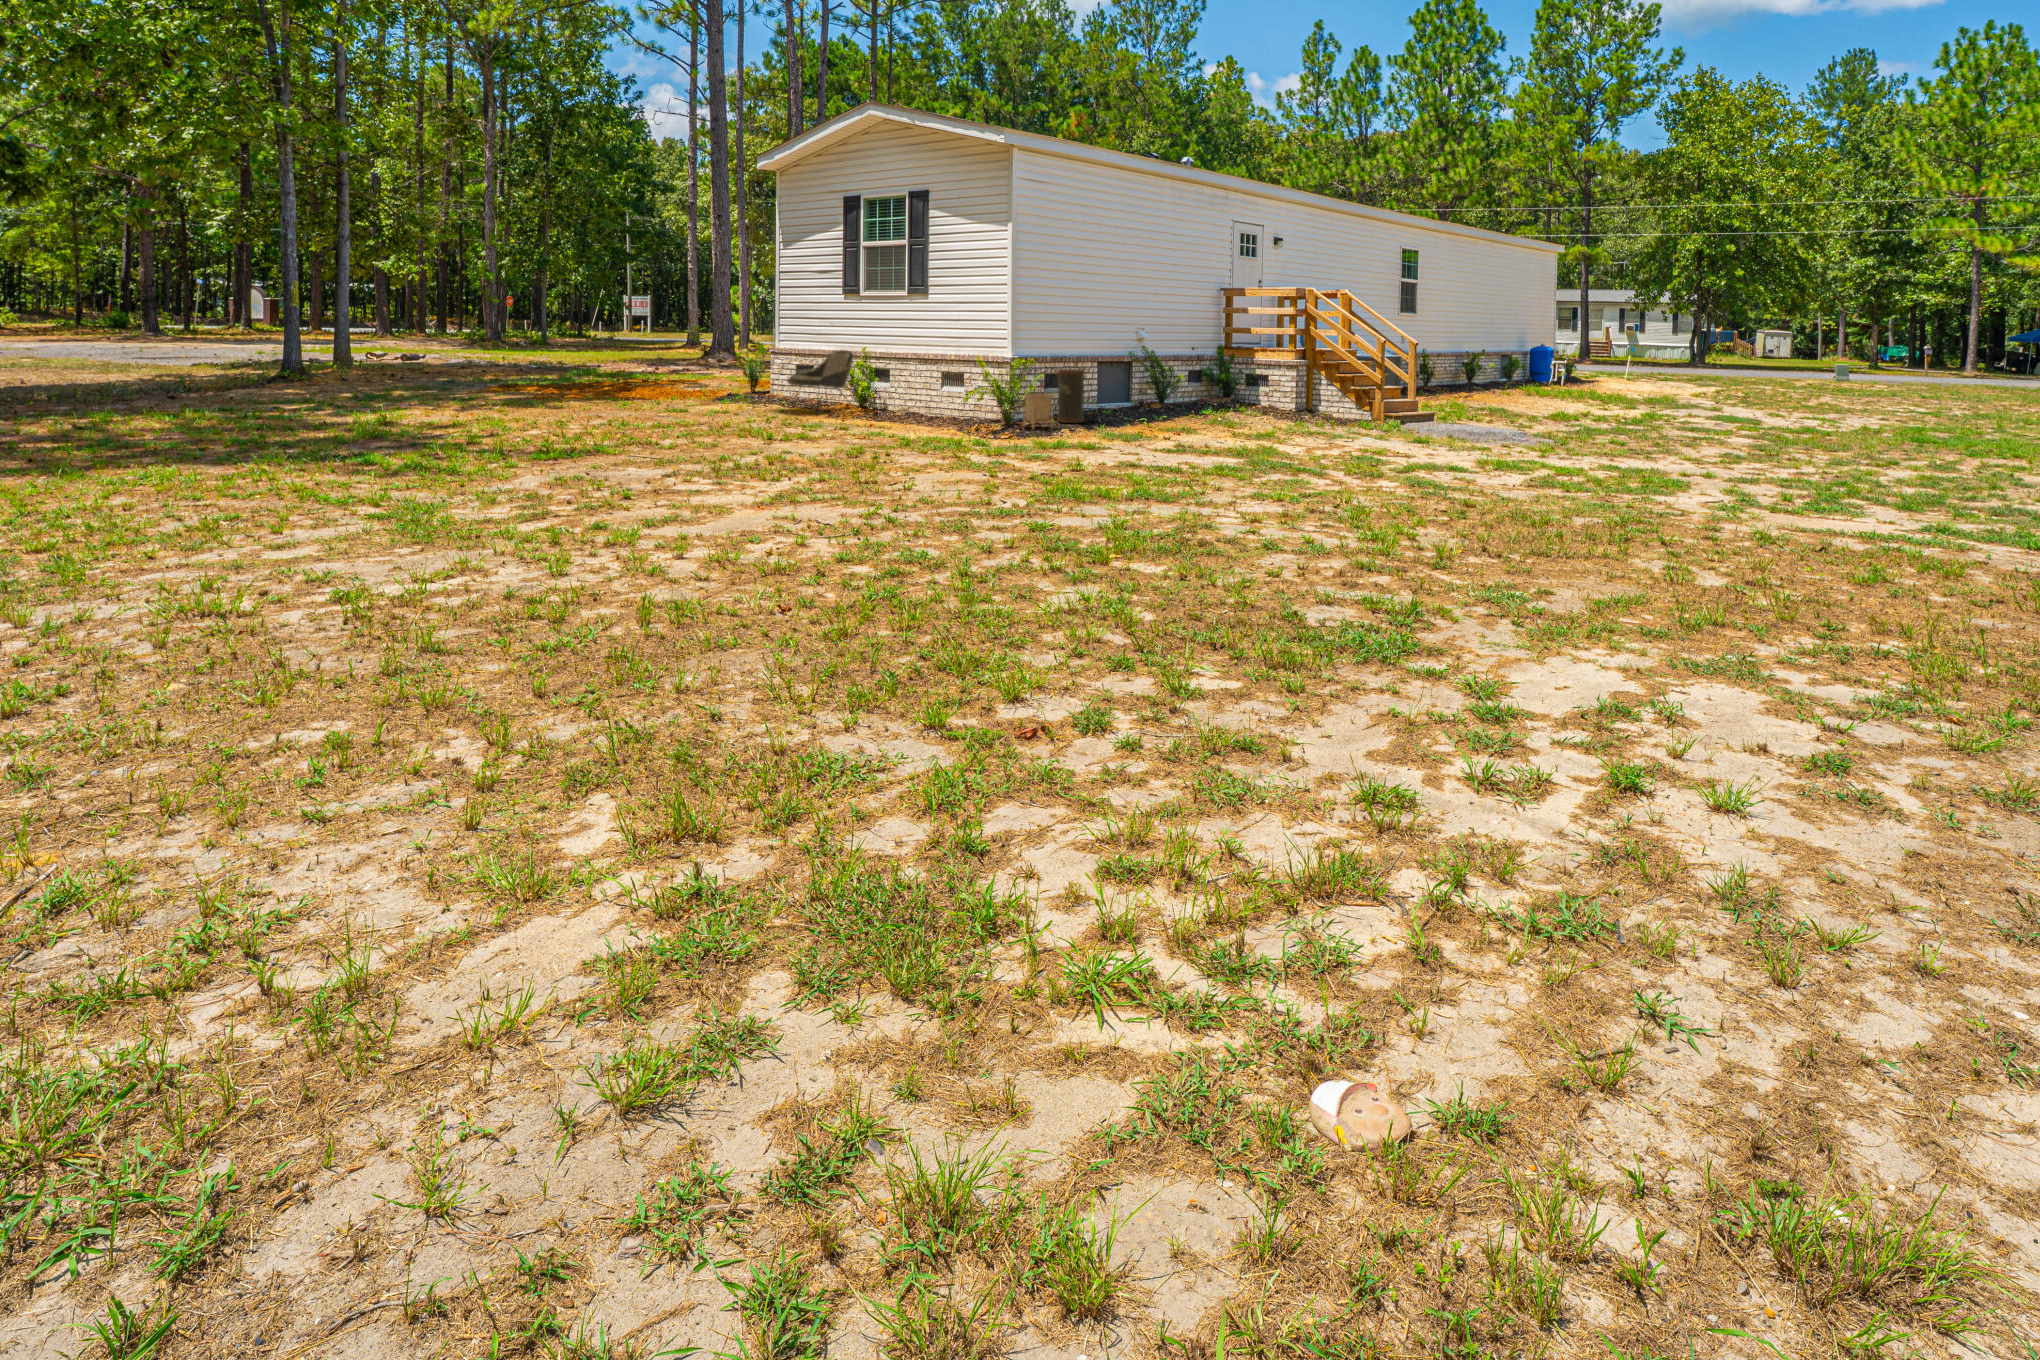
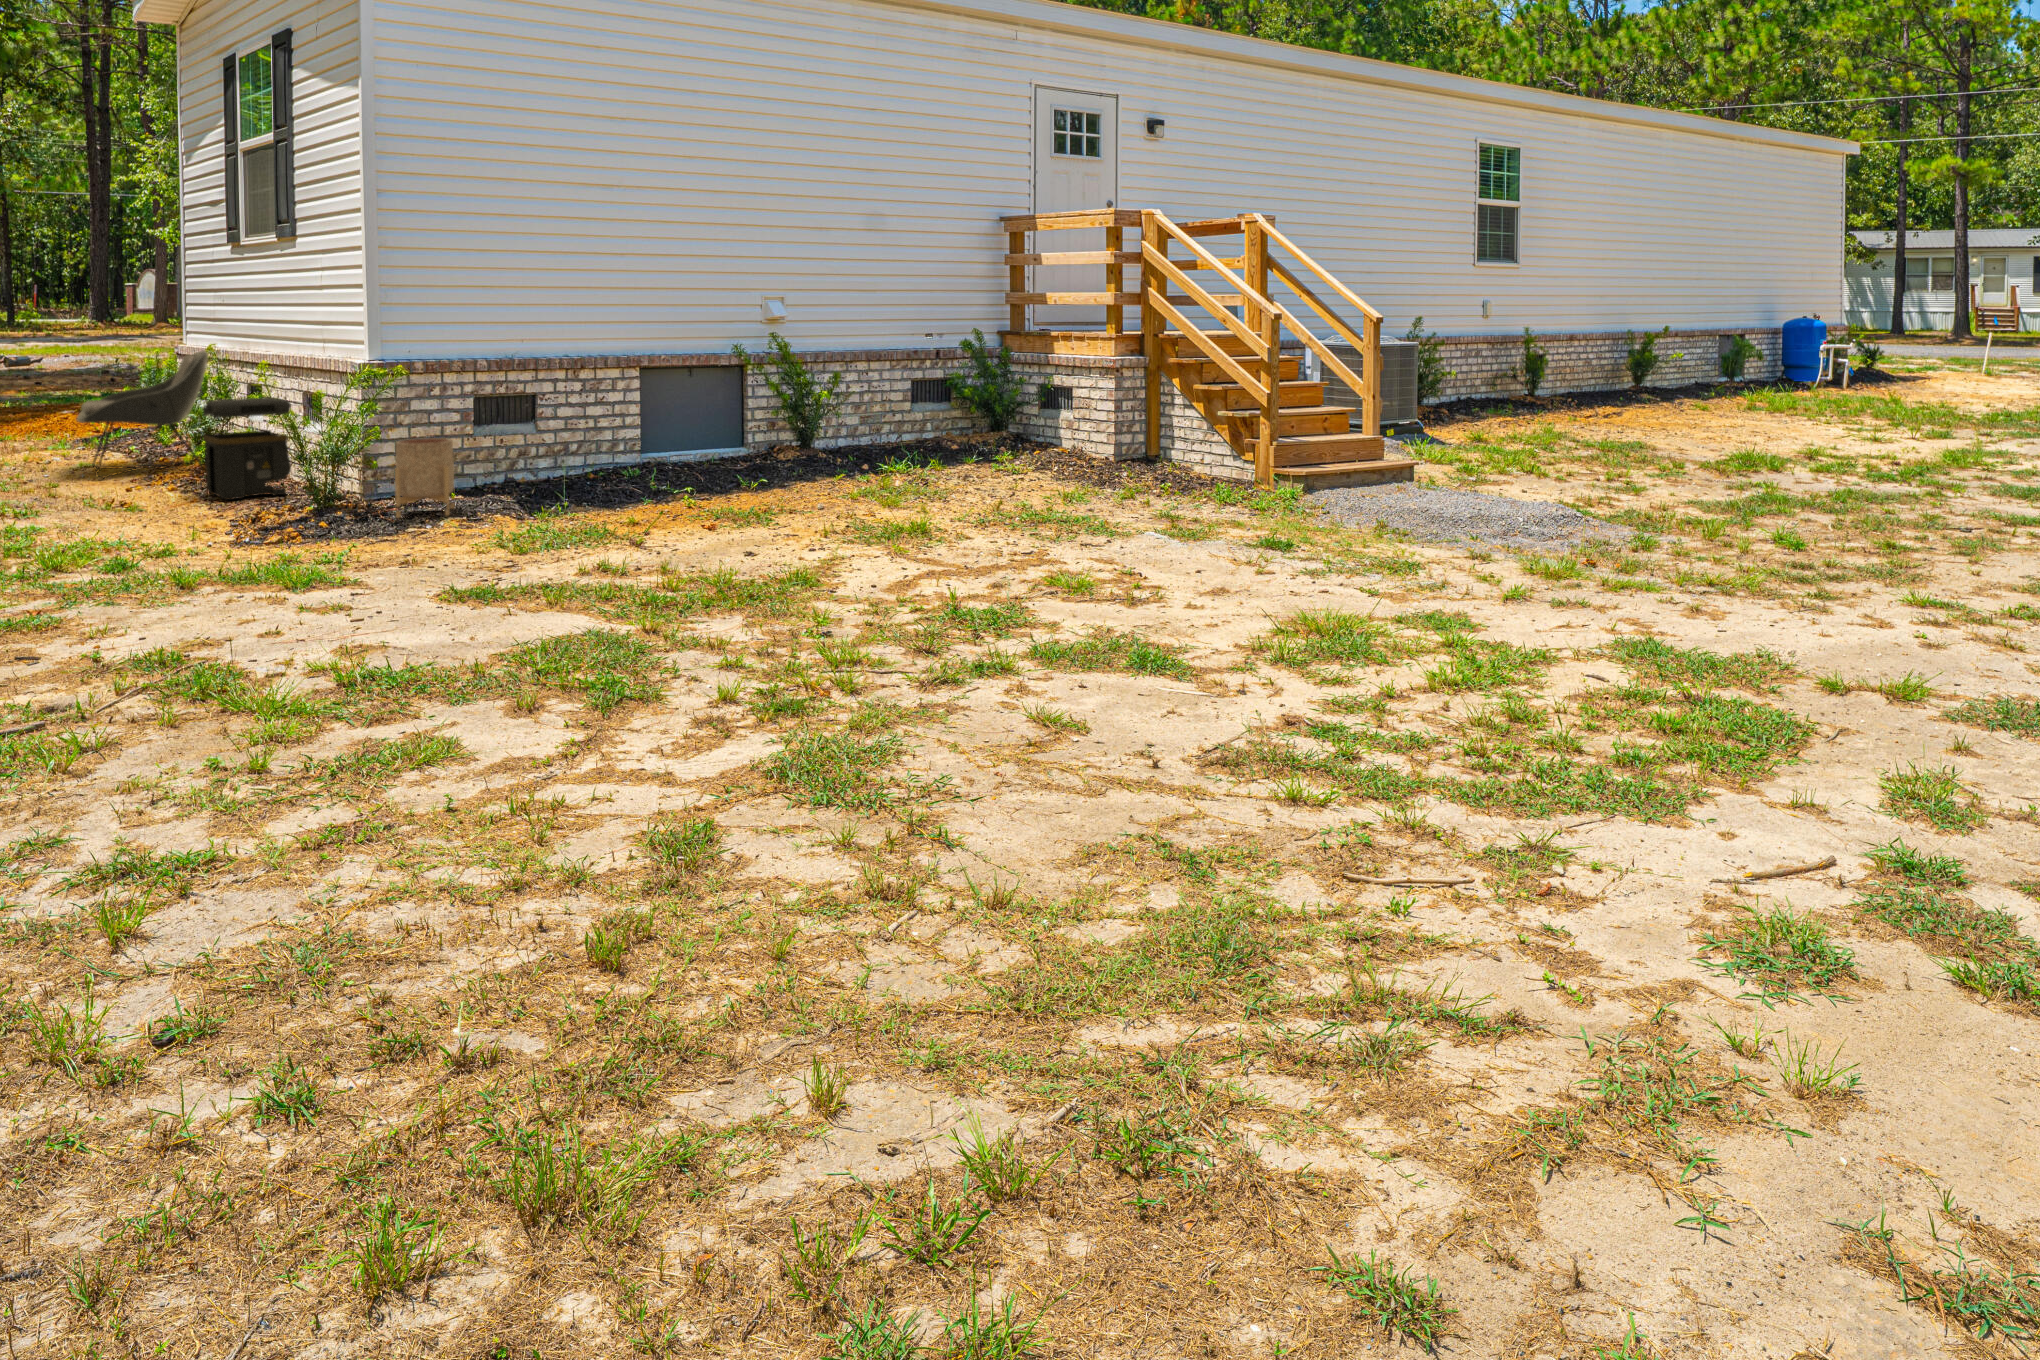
trash can: present [1057,369,1084,423] -> none [517,383,578,501]
toolbox: none [901,374,945,423] -> present [203,397,291,500]

